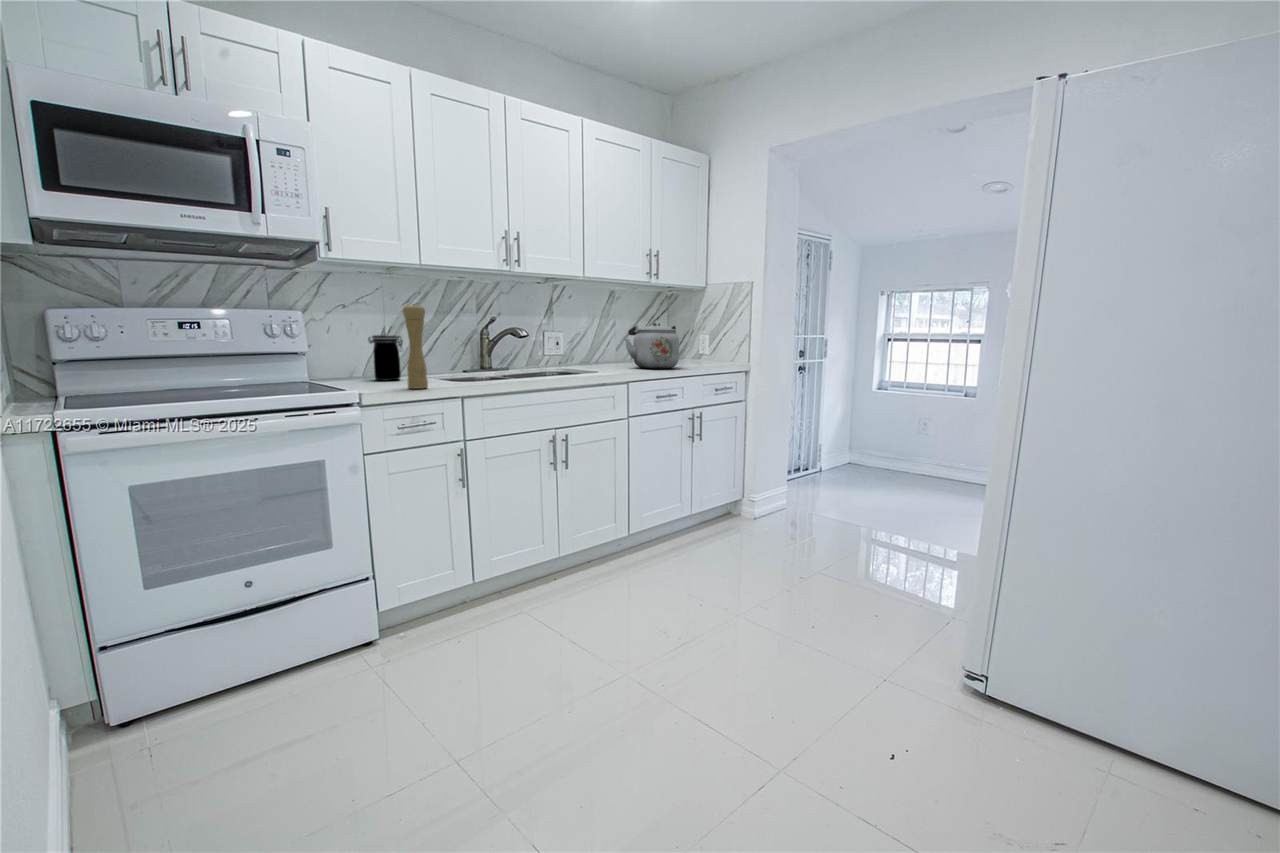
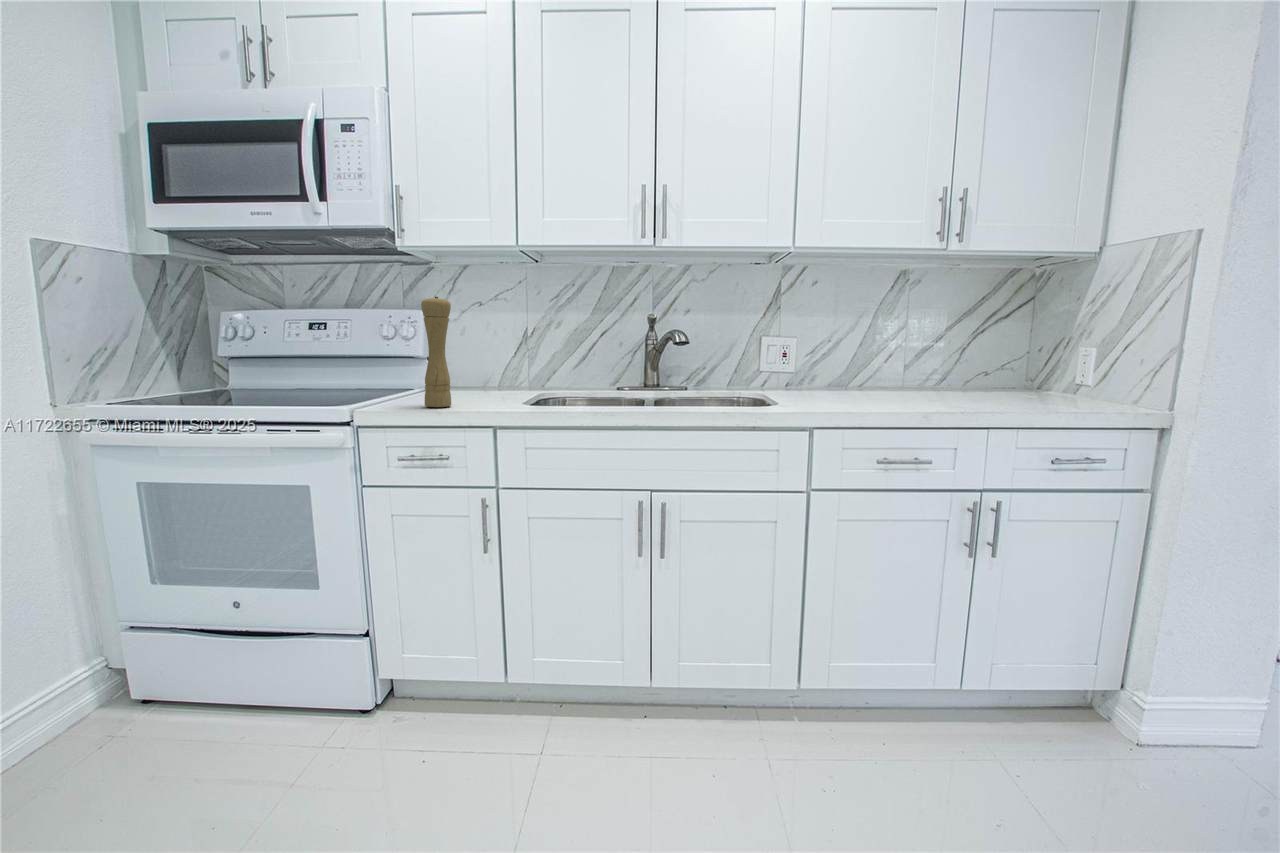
kettle: present [625,322,679,369] -> none [867,321,978,407]
jar: present [368,335,403,380] -> none [462,338,501,394]

